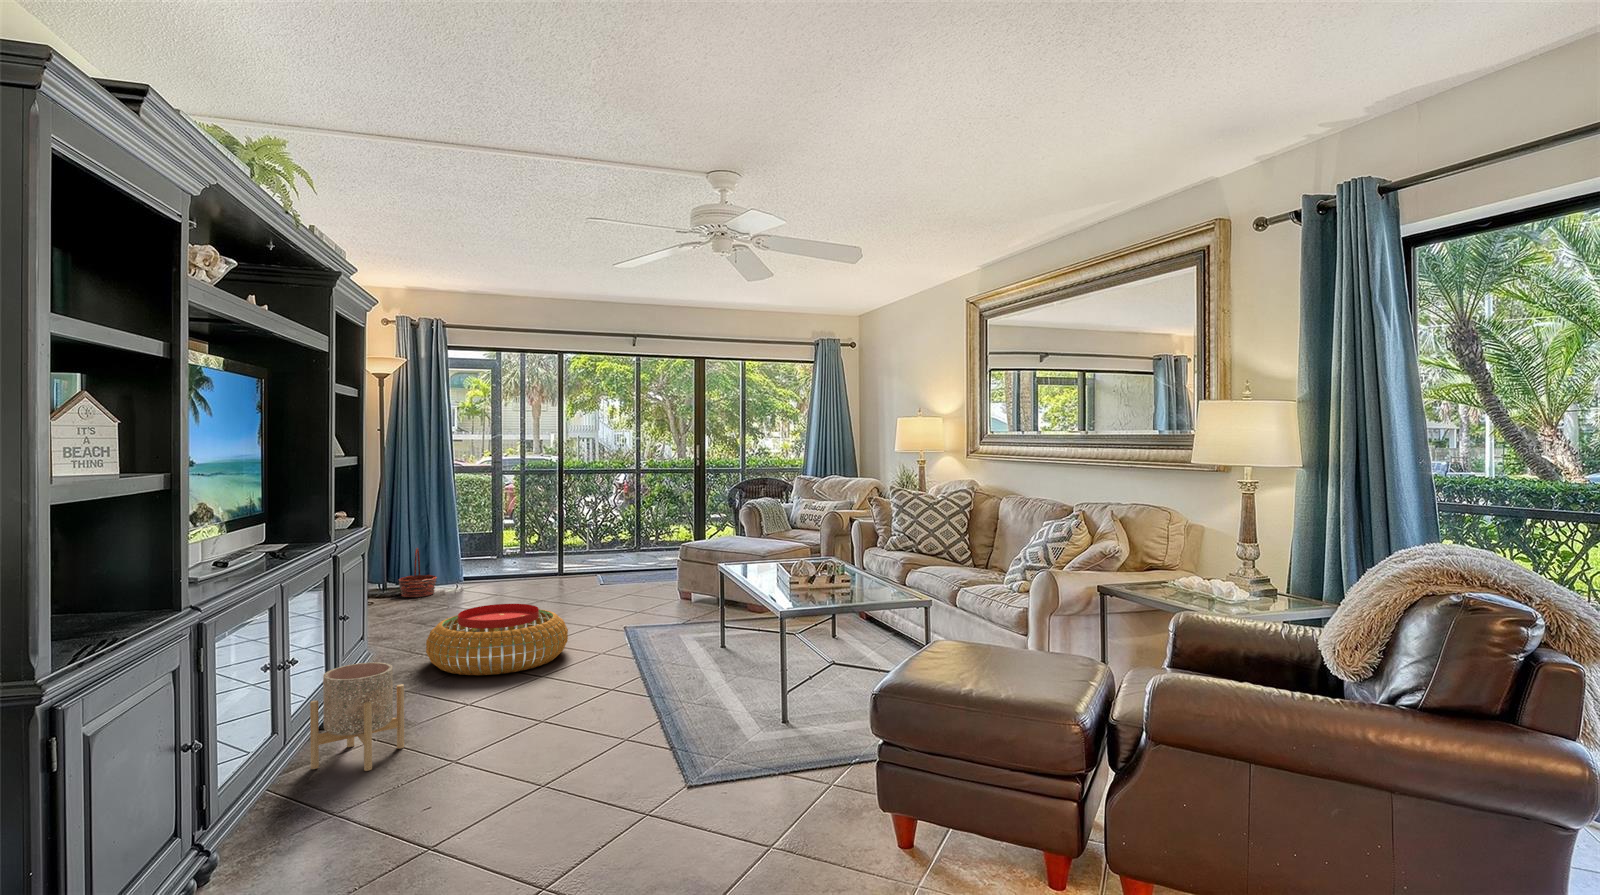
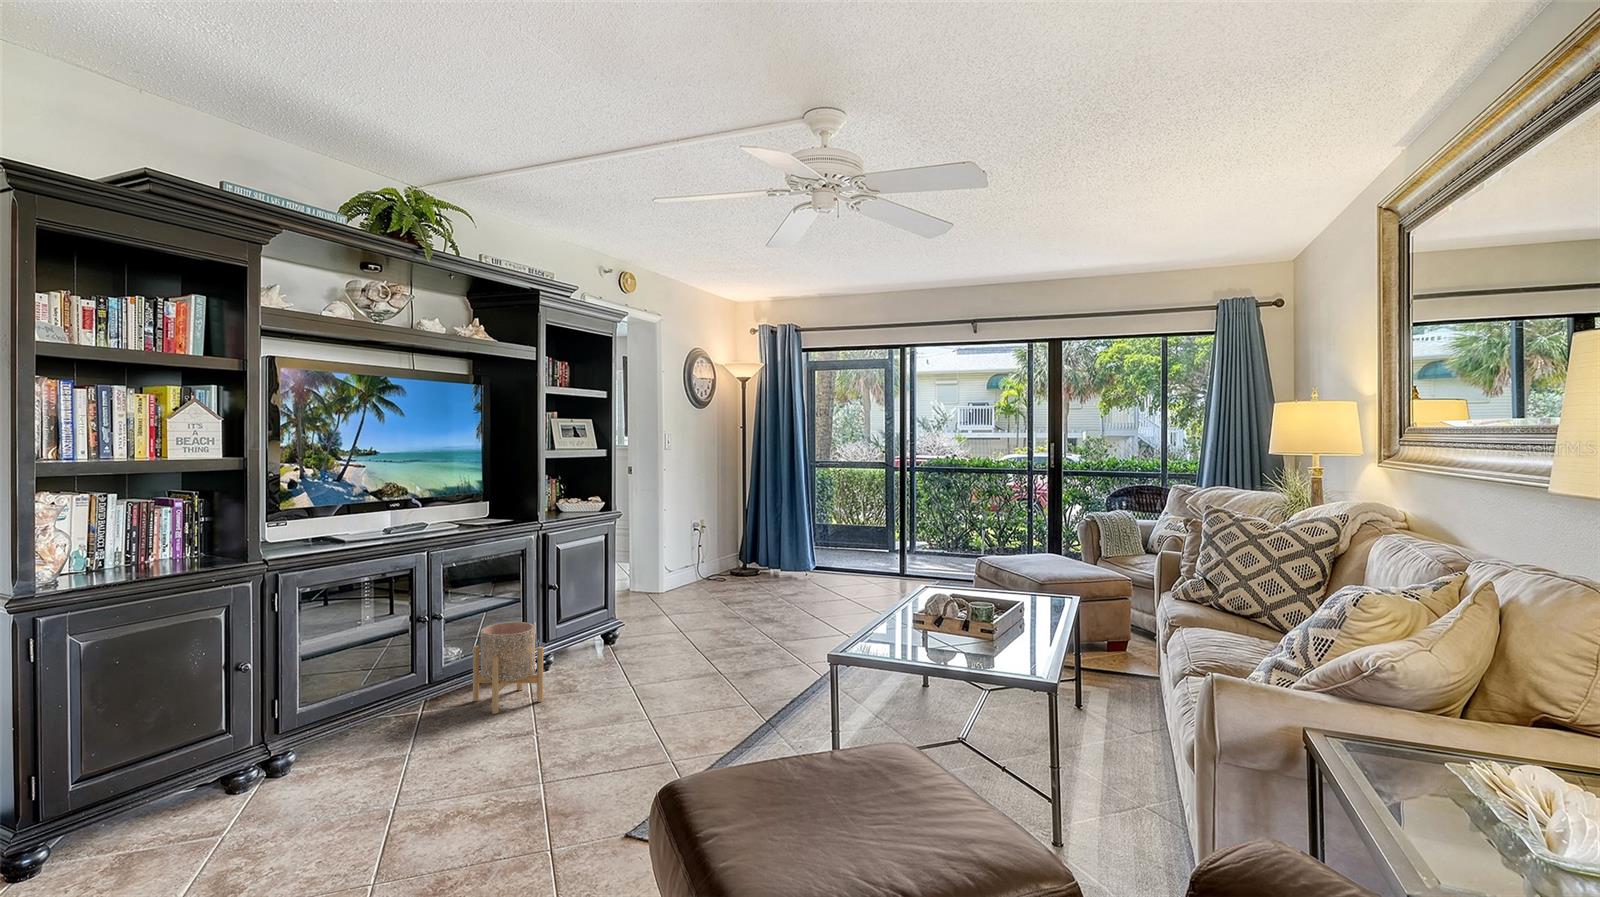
basket: present [399,548,437,597] -> none [752,528,783,572]
pouf: present [426,604,568,675] -> none [660,589,785,657]

